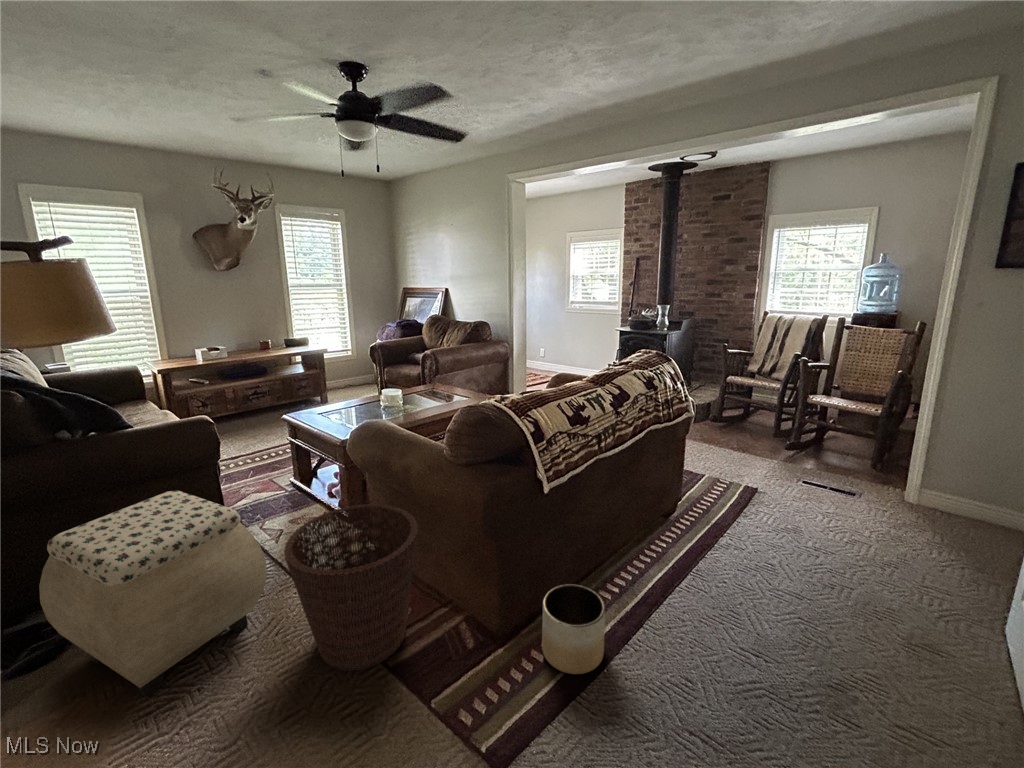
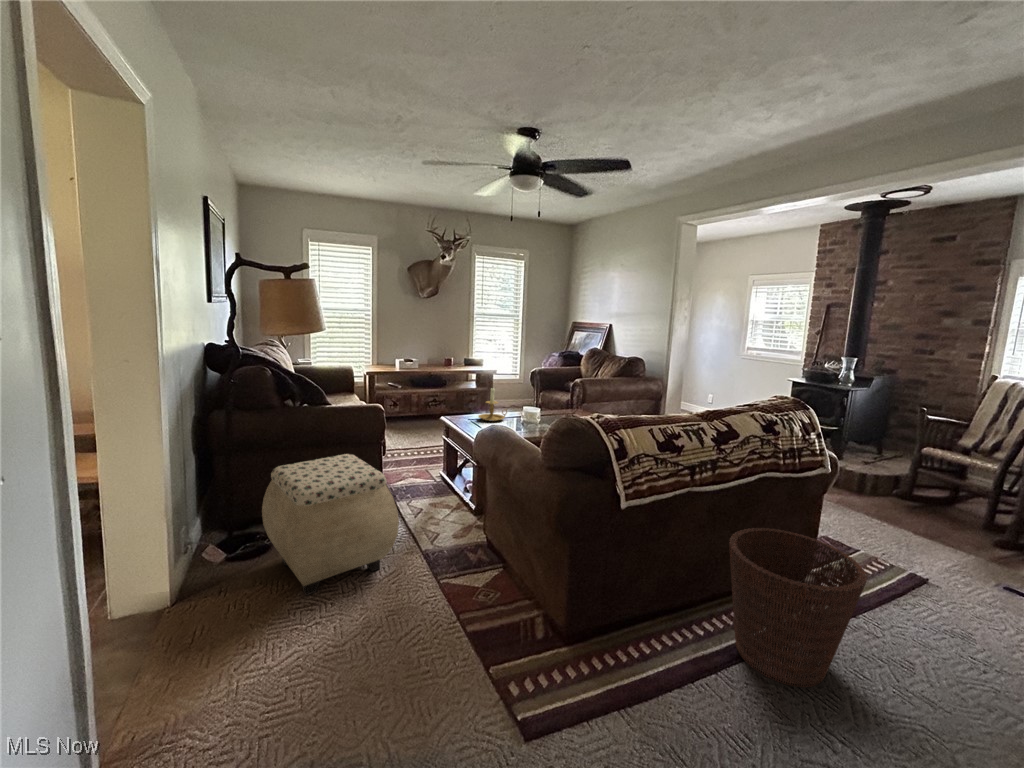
candle holder: none [330,373,364,412] -> present [479,388,507,422]
basket: present [284,504,418,671] -> present [729,528,867,687]
planter: present [542,584,605,674] -> none [604,605,670,693]

